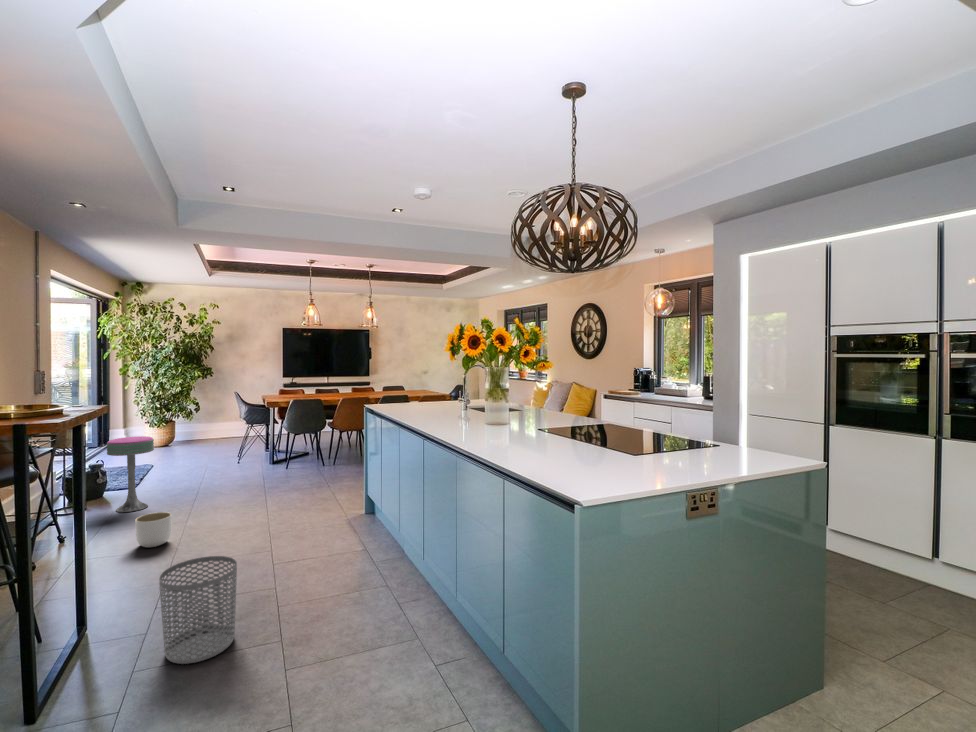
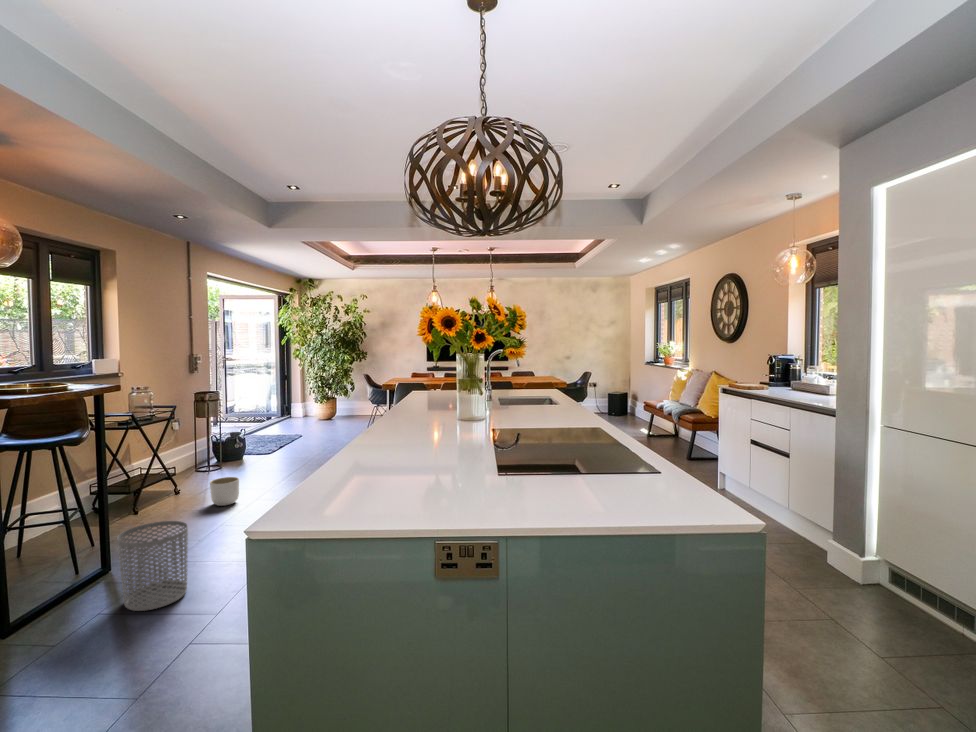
bar stool: present [107,436,154,512] -> none [225,411,261,474]

